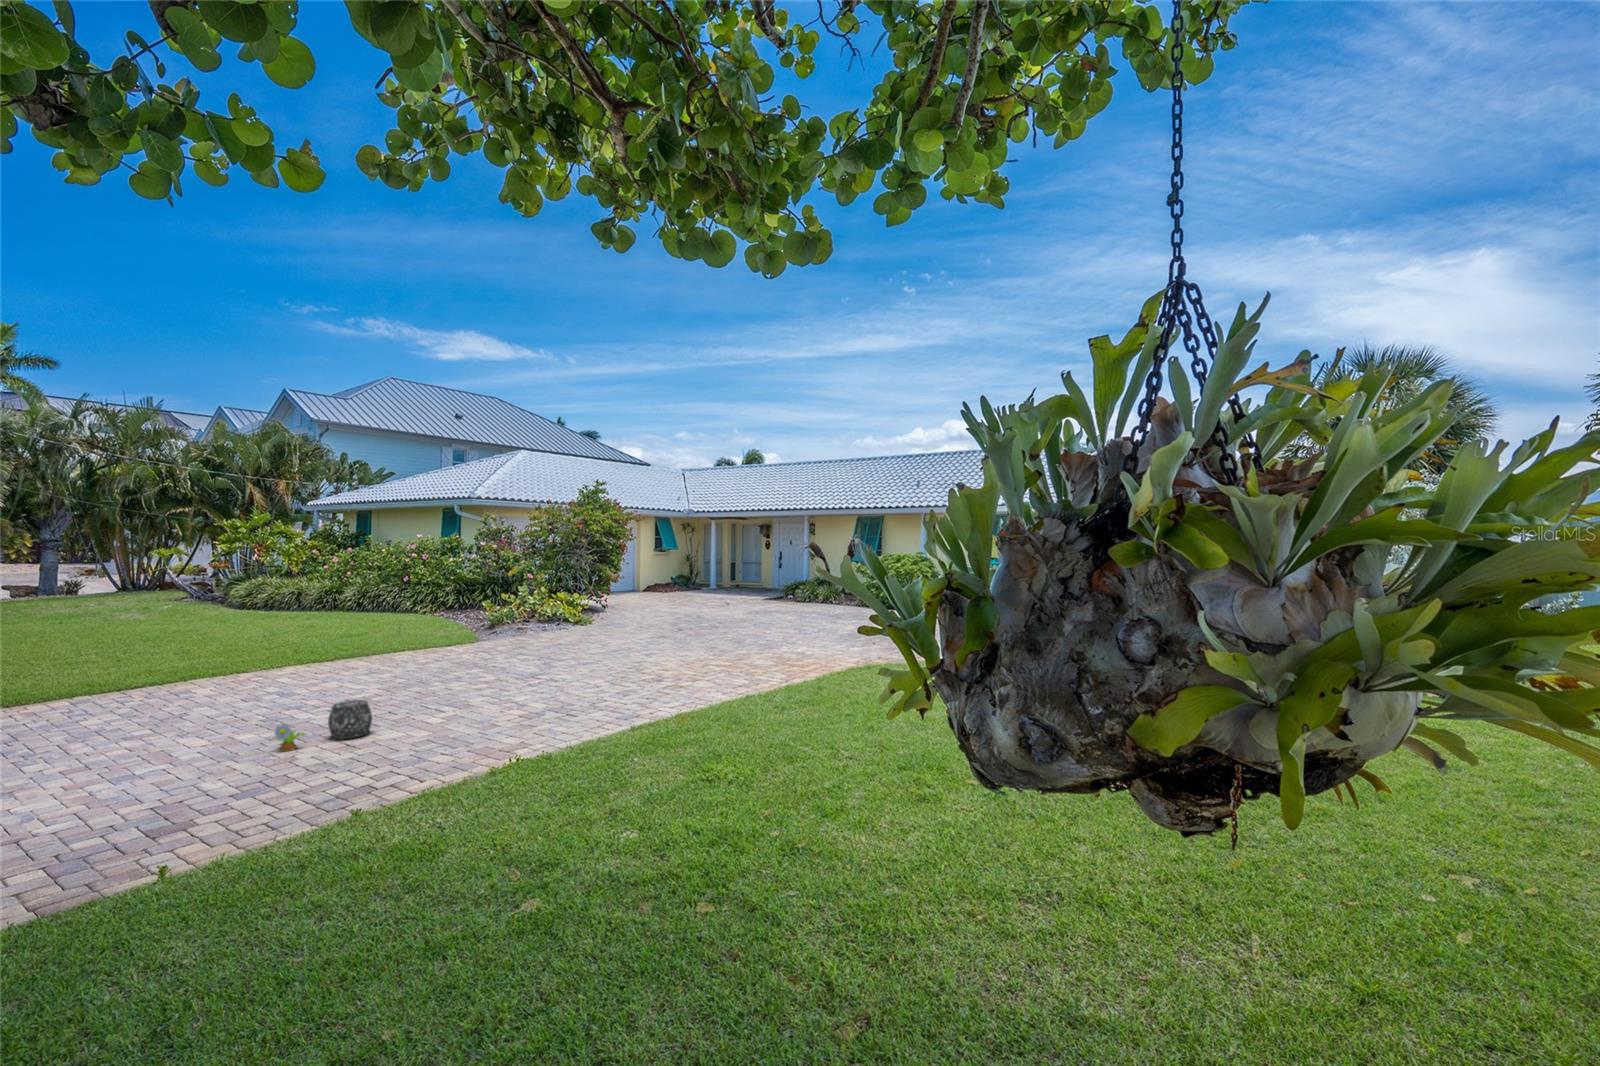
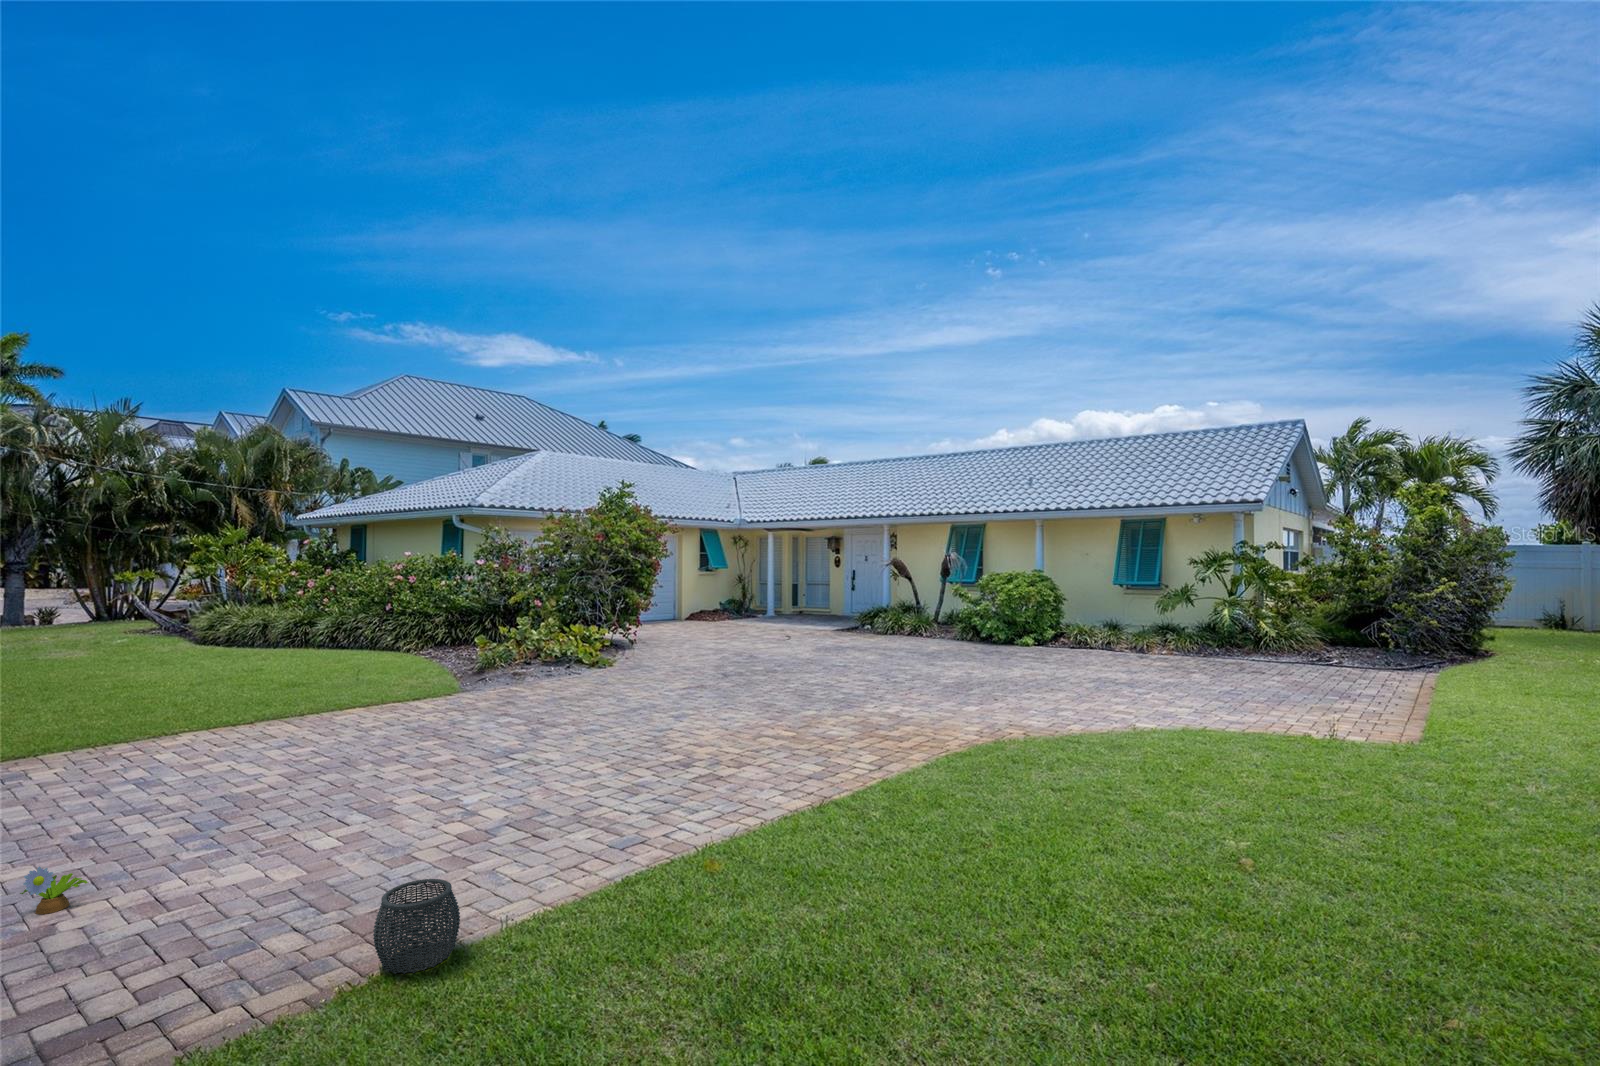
woven basket: present [328,700,372,740] -> present [373,879,460,974]

